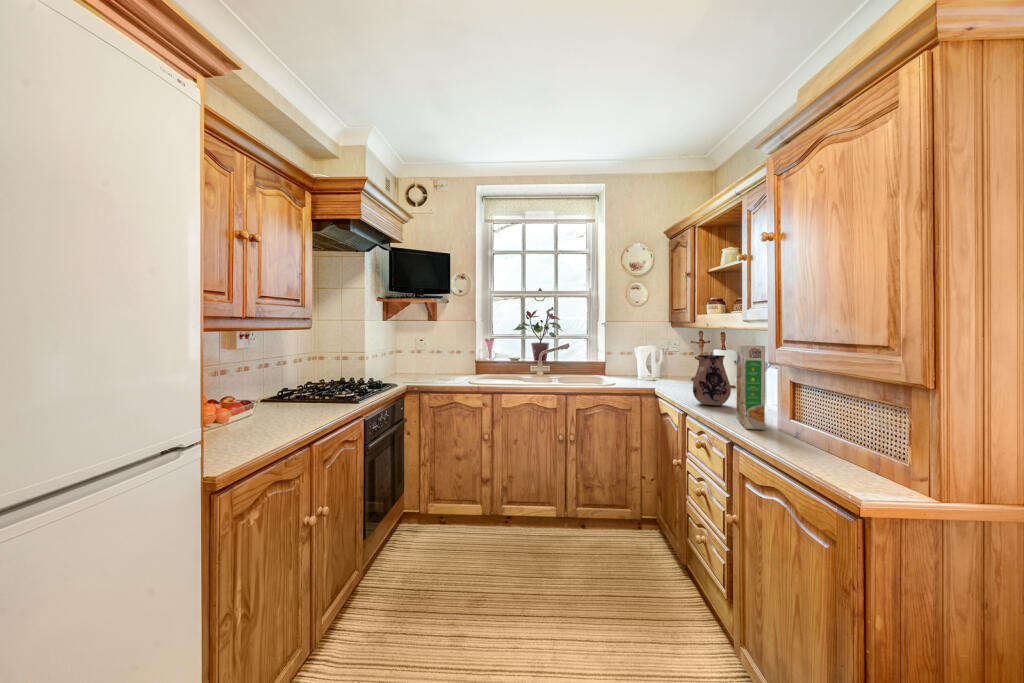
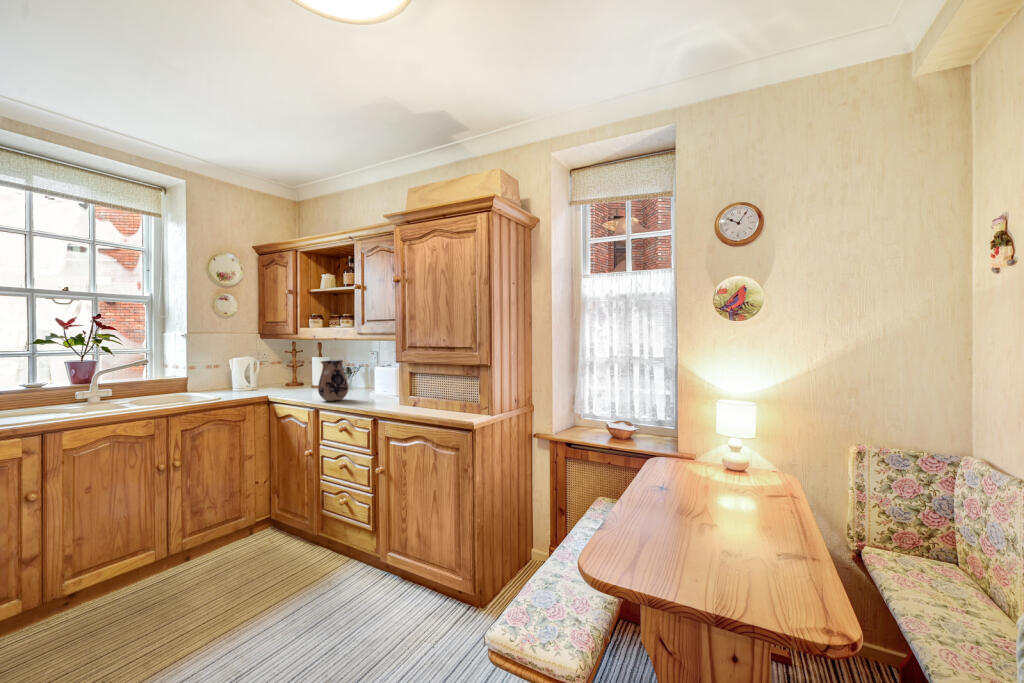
cereal box: present [736,345,765,430] -> none [362,350,391,410]

